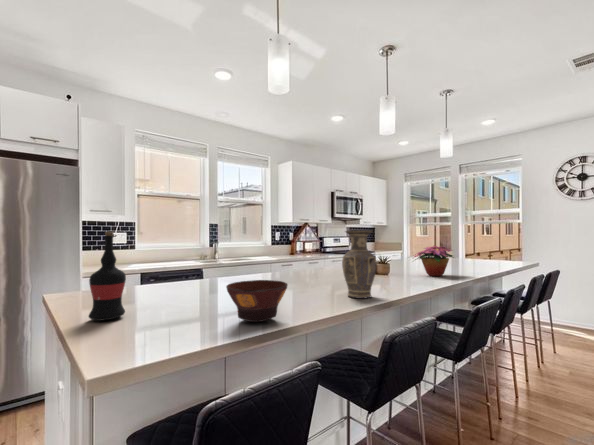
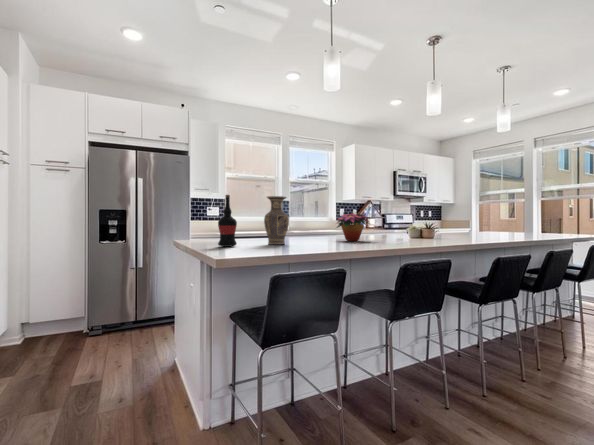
vase: present [342,231,376,299] -> present [264,196,289,245]
flower arrangement: present [415,246,454,276] -> present [337,213,369,241]
bowl: present [226,280,288,322] -> none [296,226,335,249]

